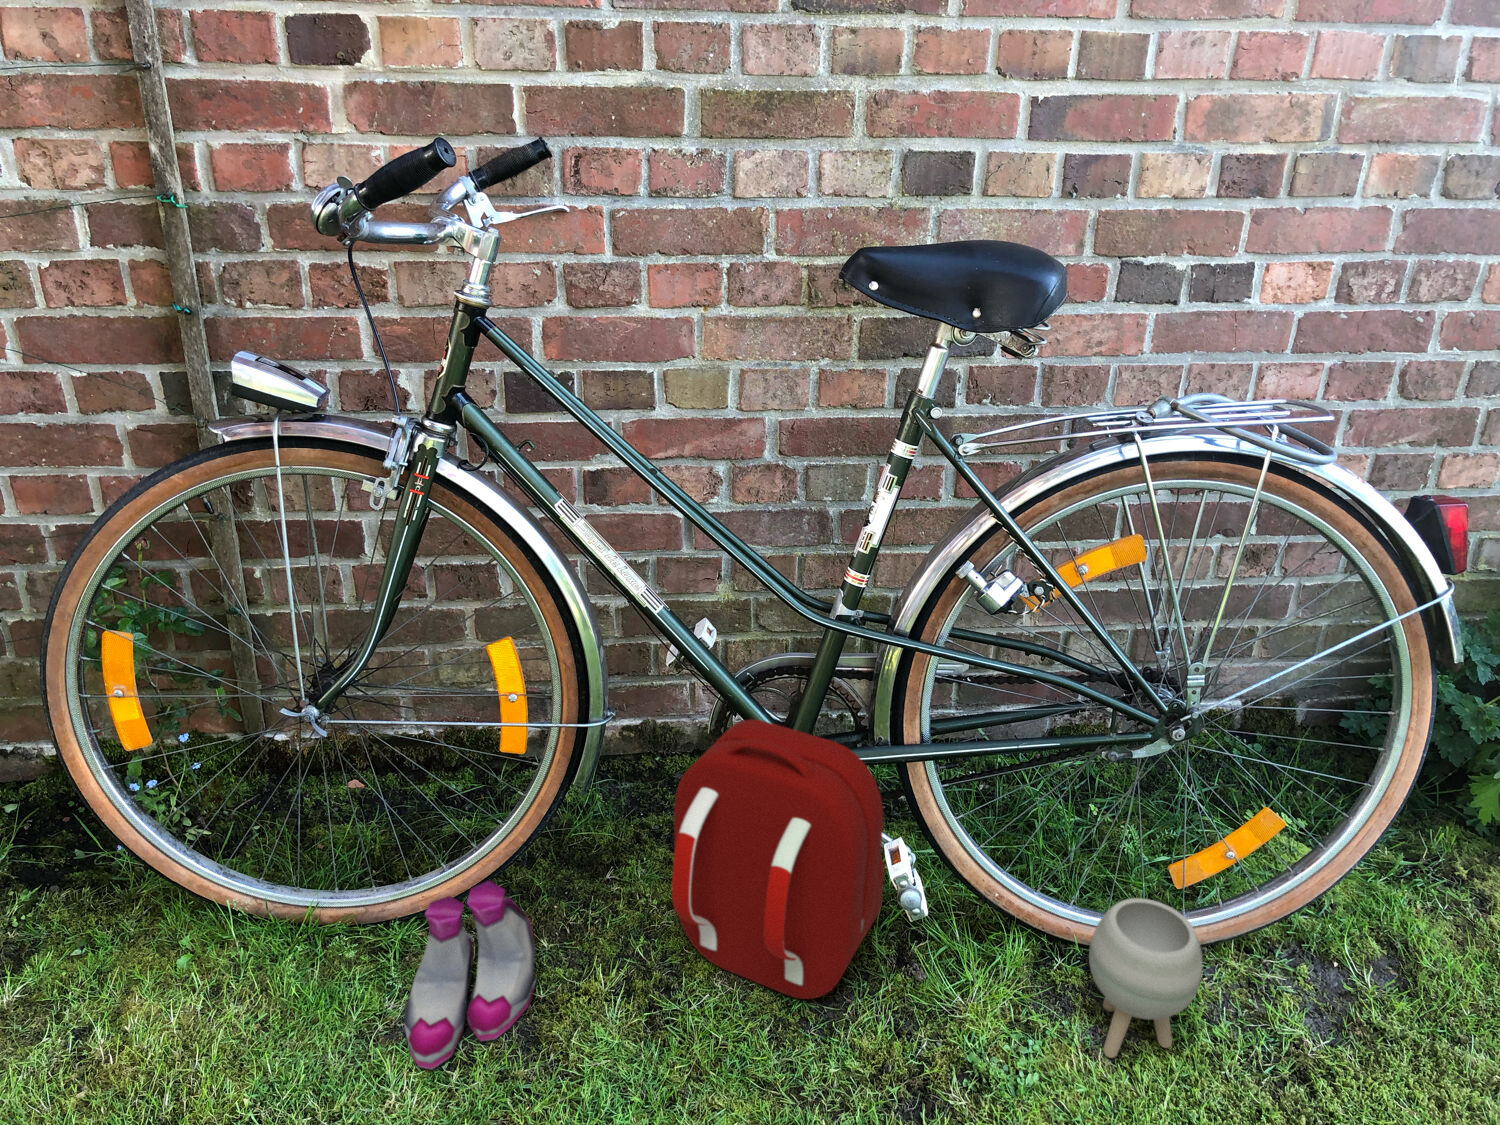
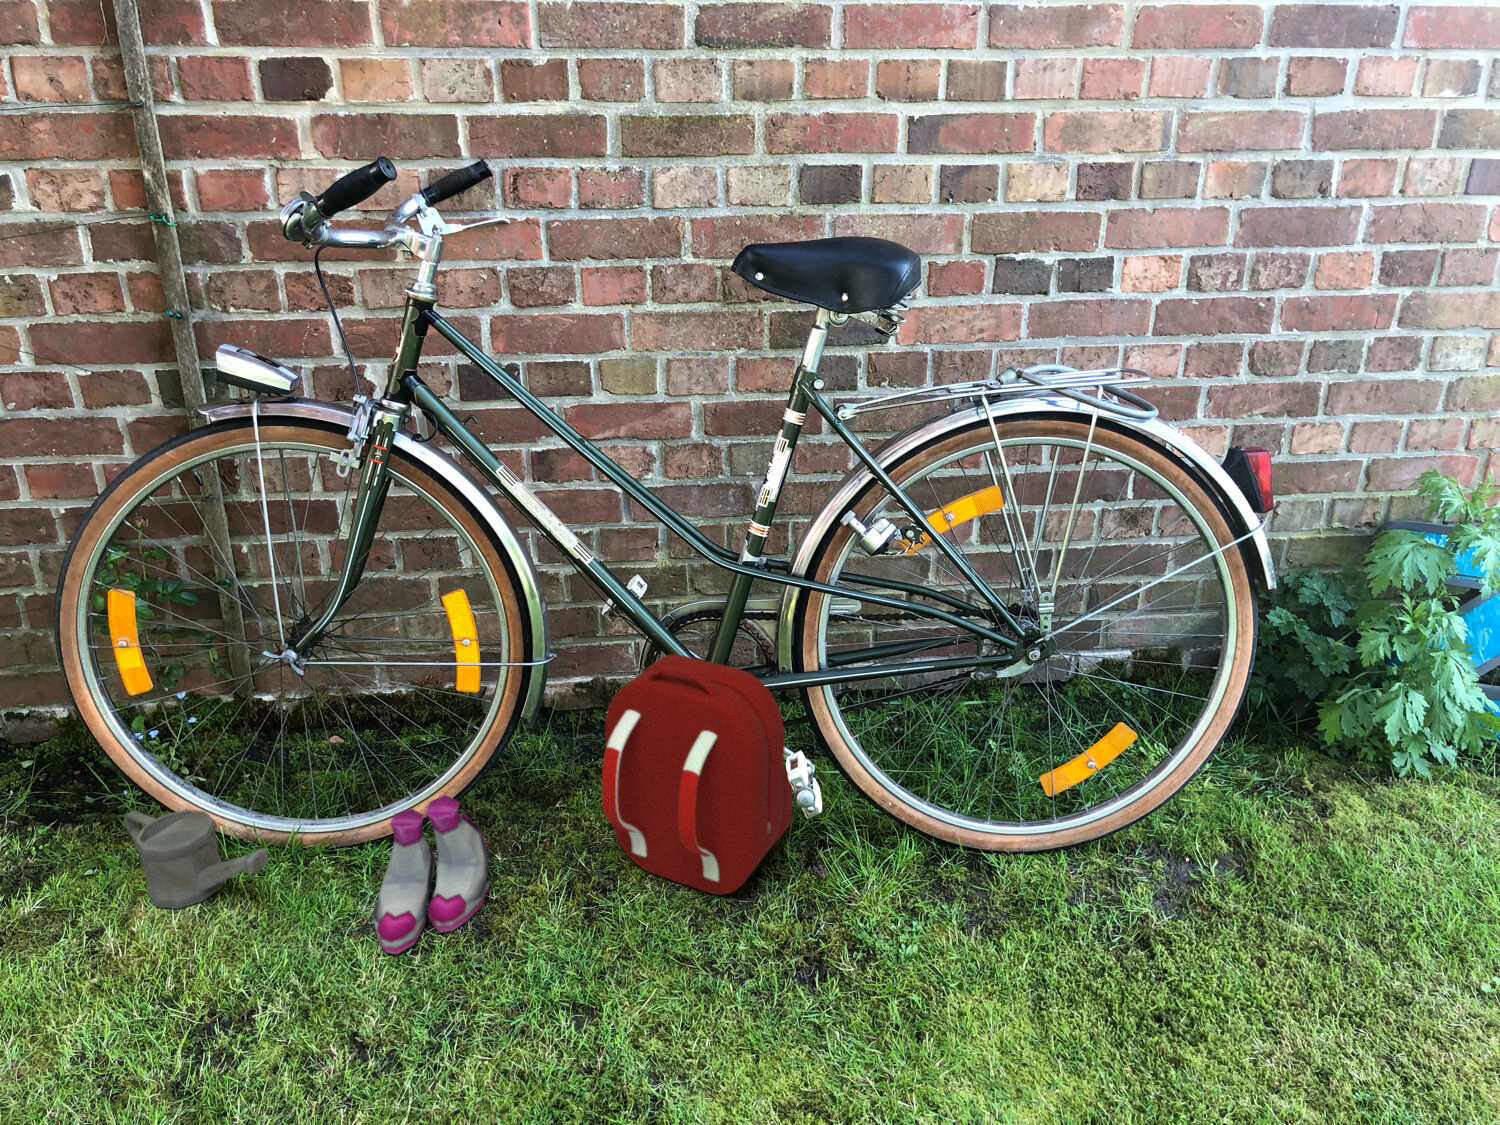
watering can: none [117,884,284,1003] -> present [124,810,269,909]
planter: present [1089,898,1202,1058] -> none [962,797,1054,934]

